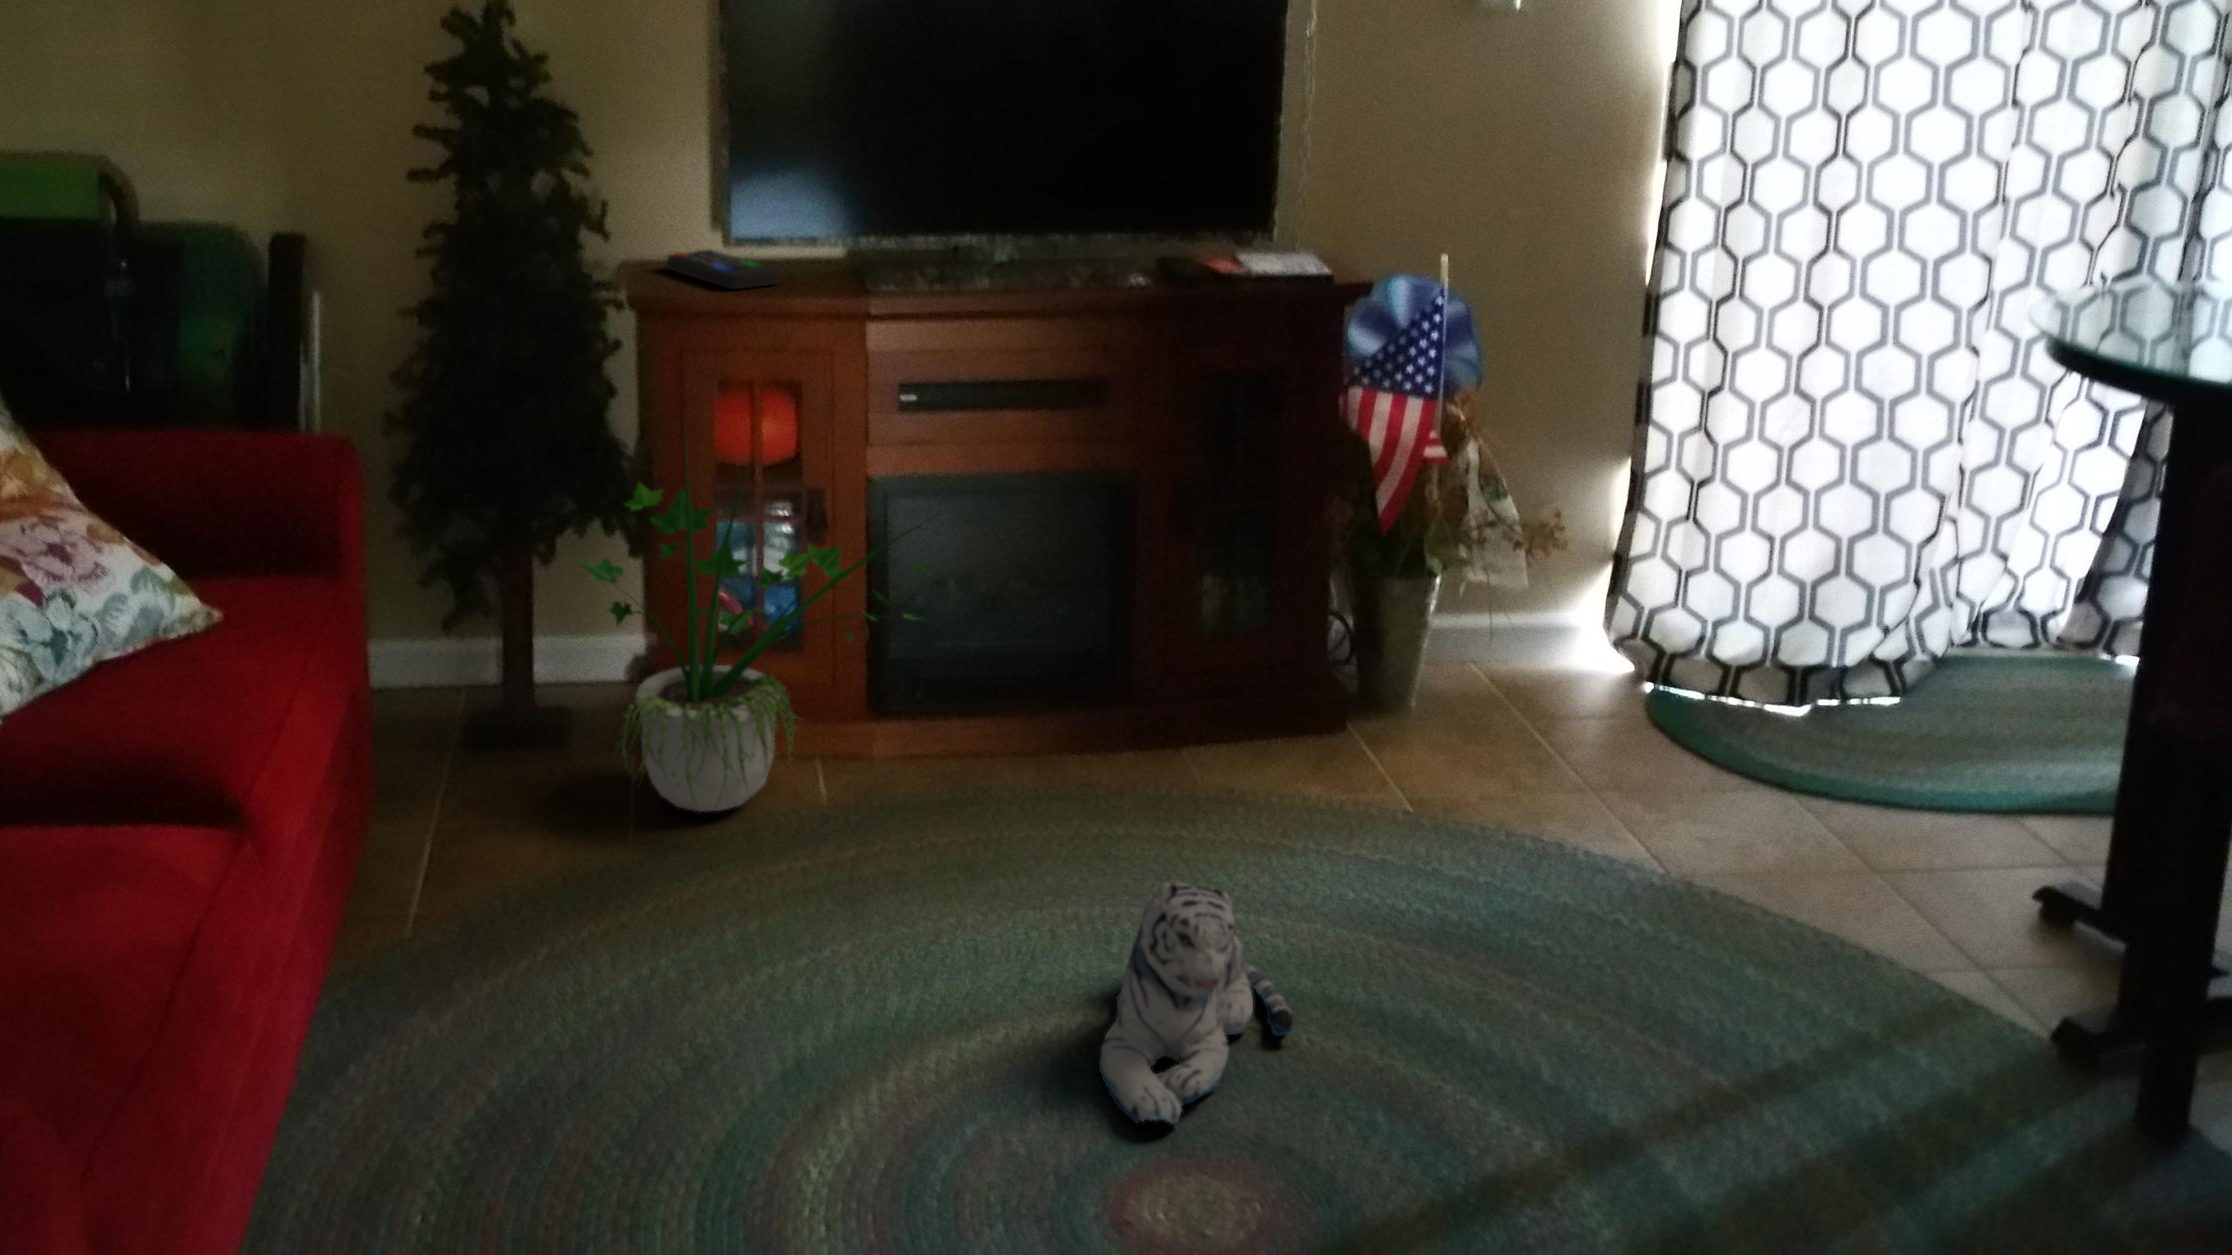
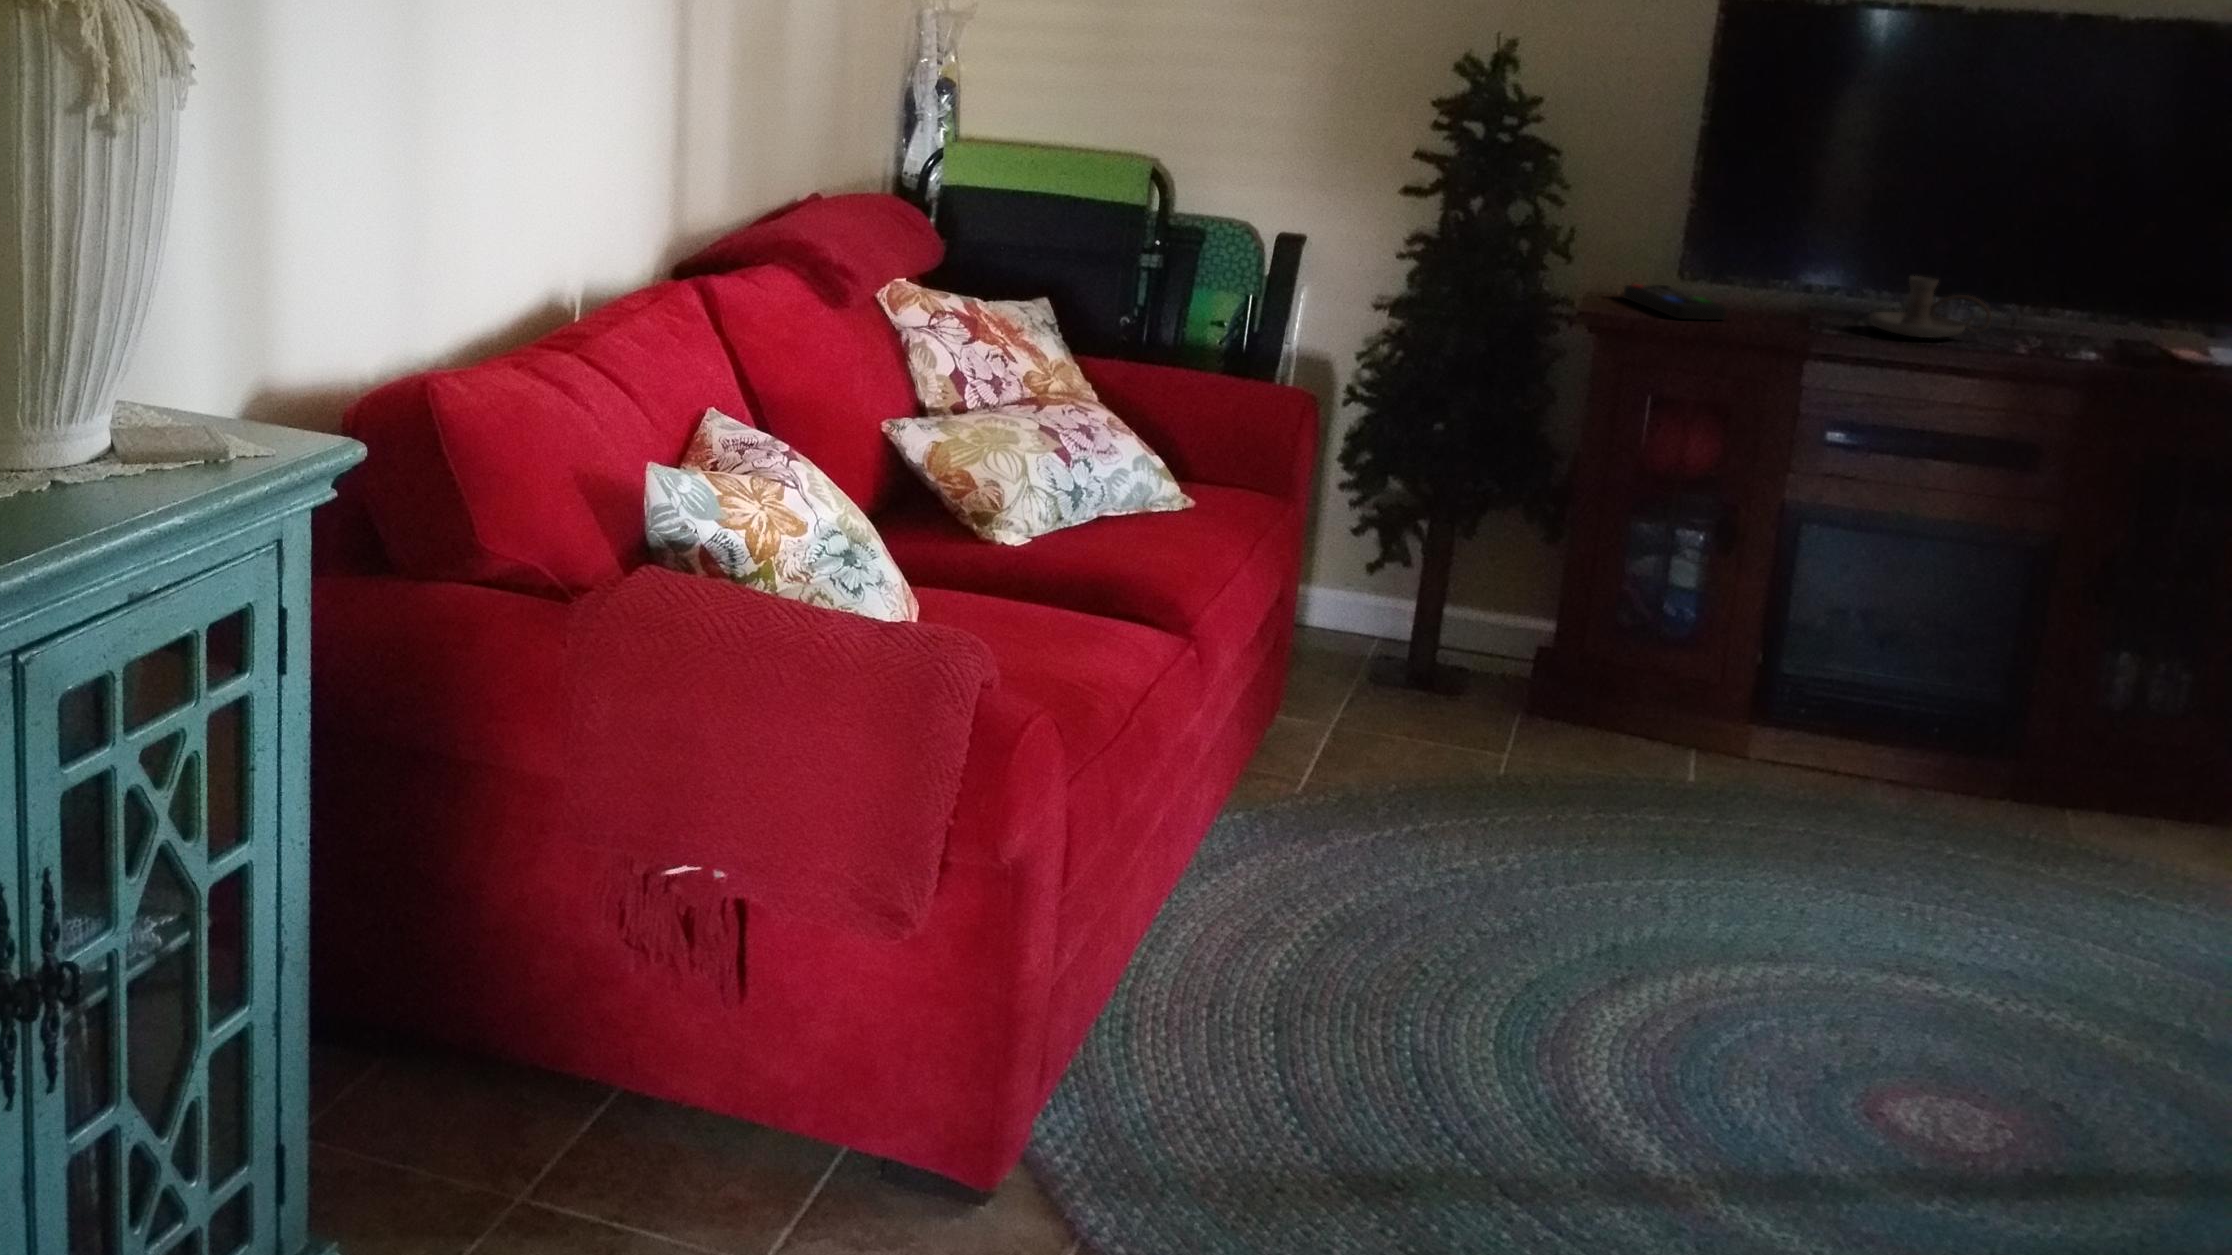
candle holder: none [917,214,1032,279] -> present [1869,276,1991,338]
potted plant: present [572,452,947,812] -> none [1486,414,1869,768]
plush toy: present [1099,883,1293,1124] -> none [1892,876,2111,1083]

